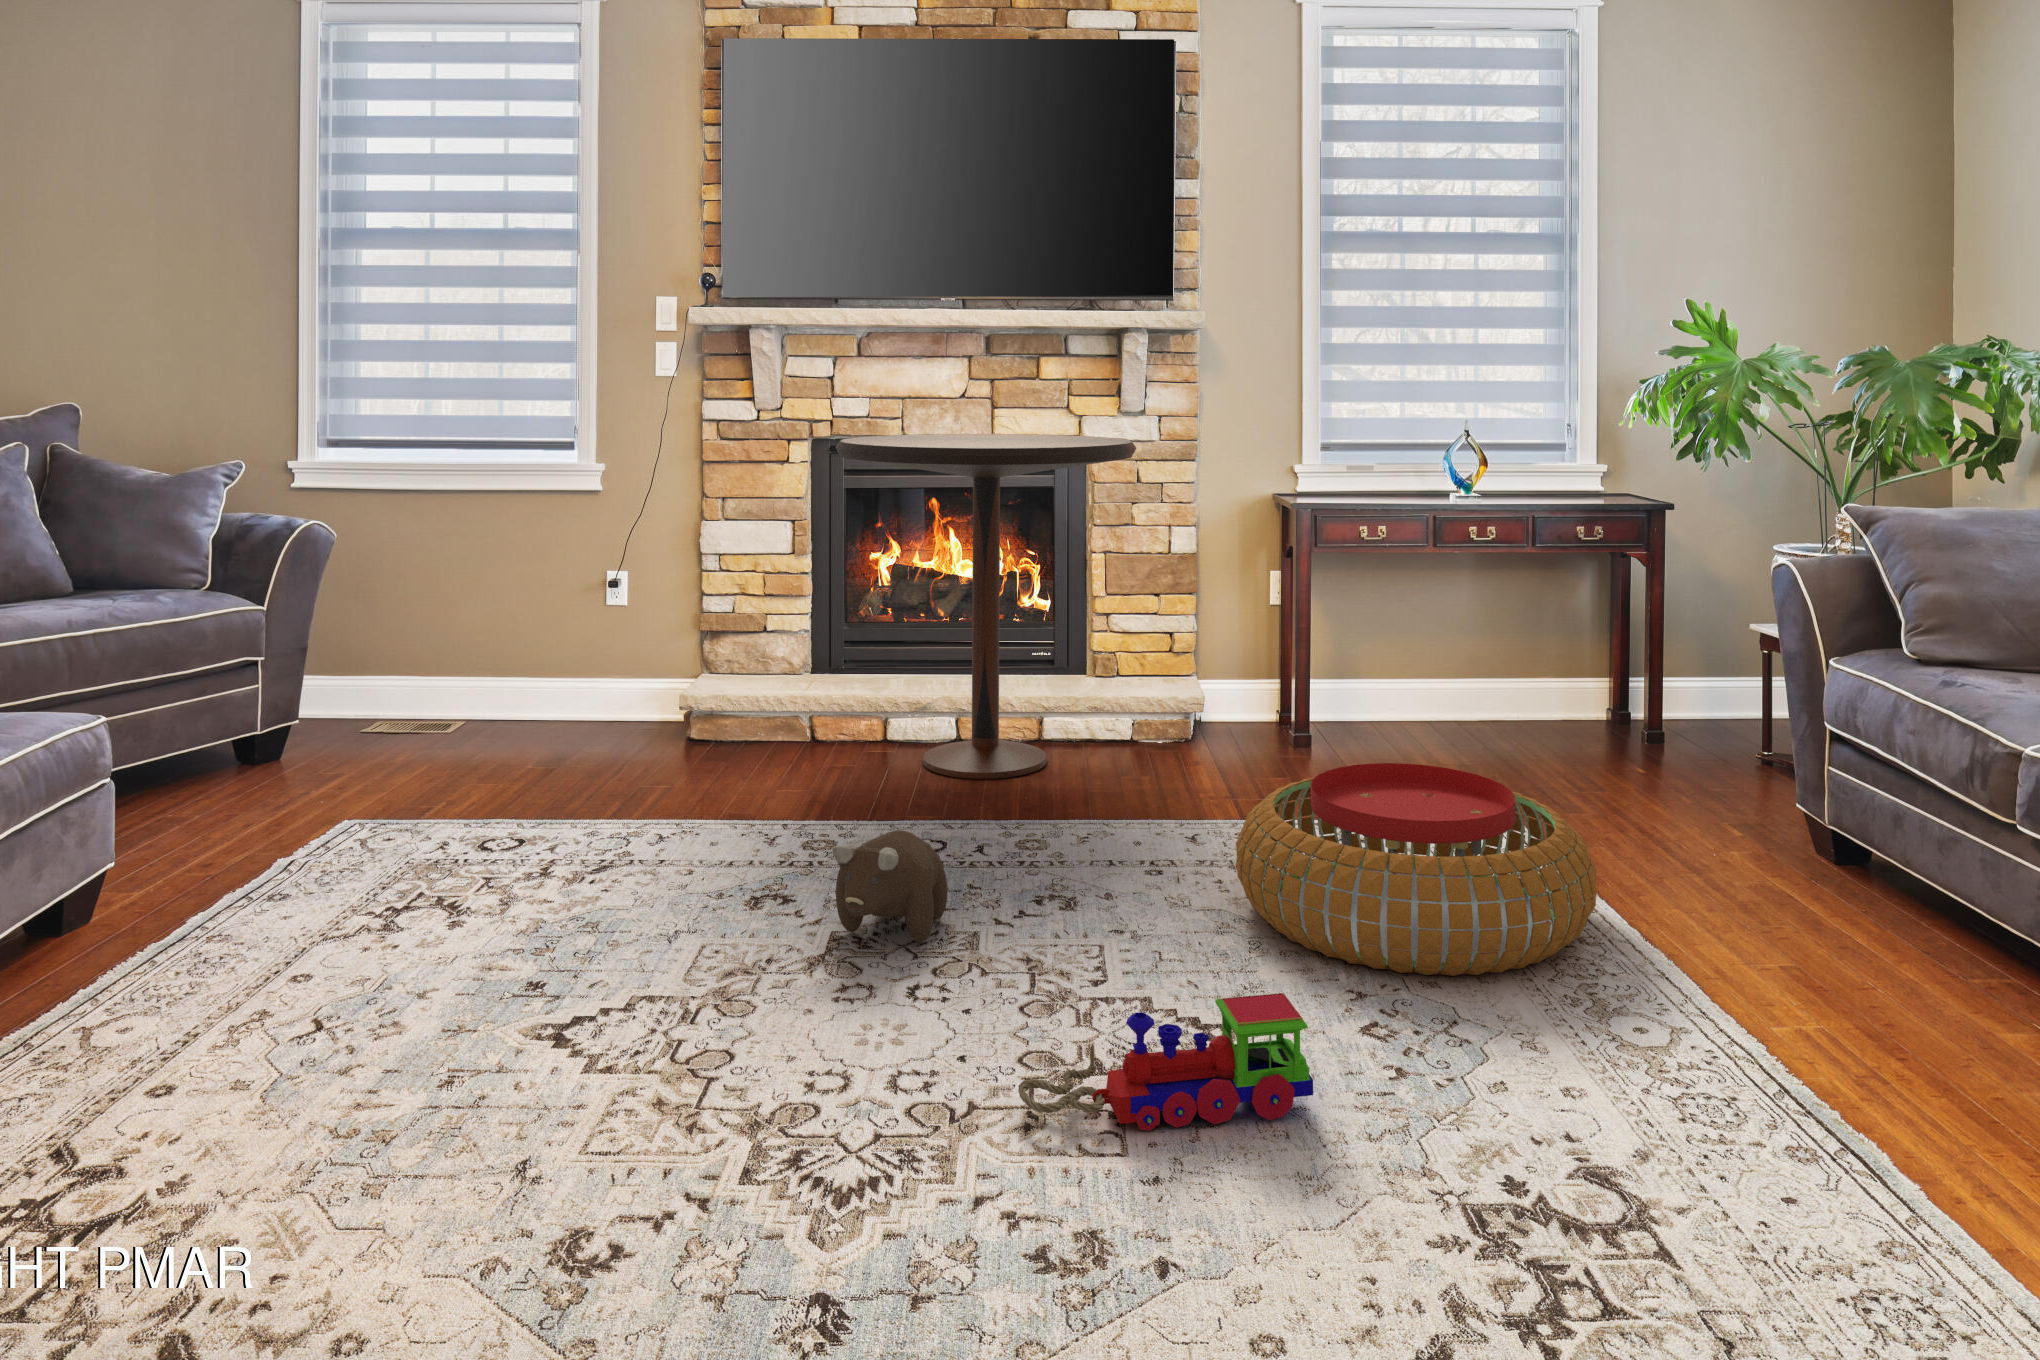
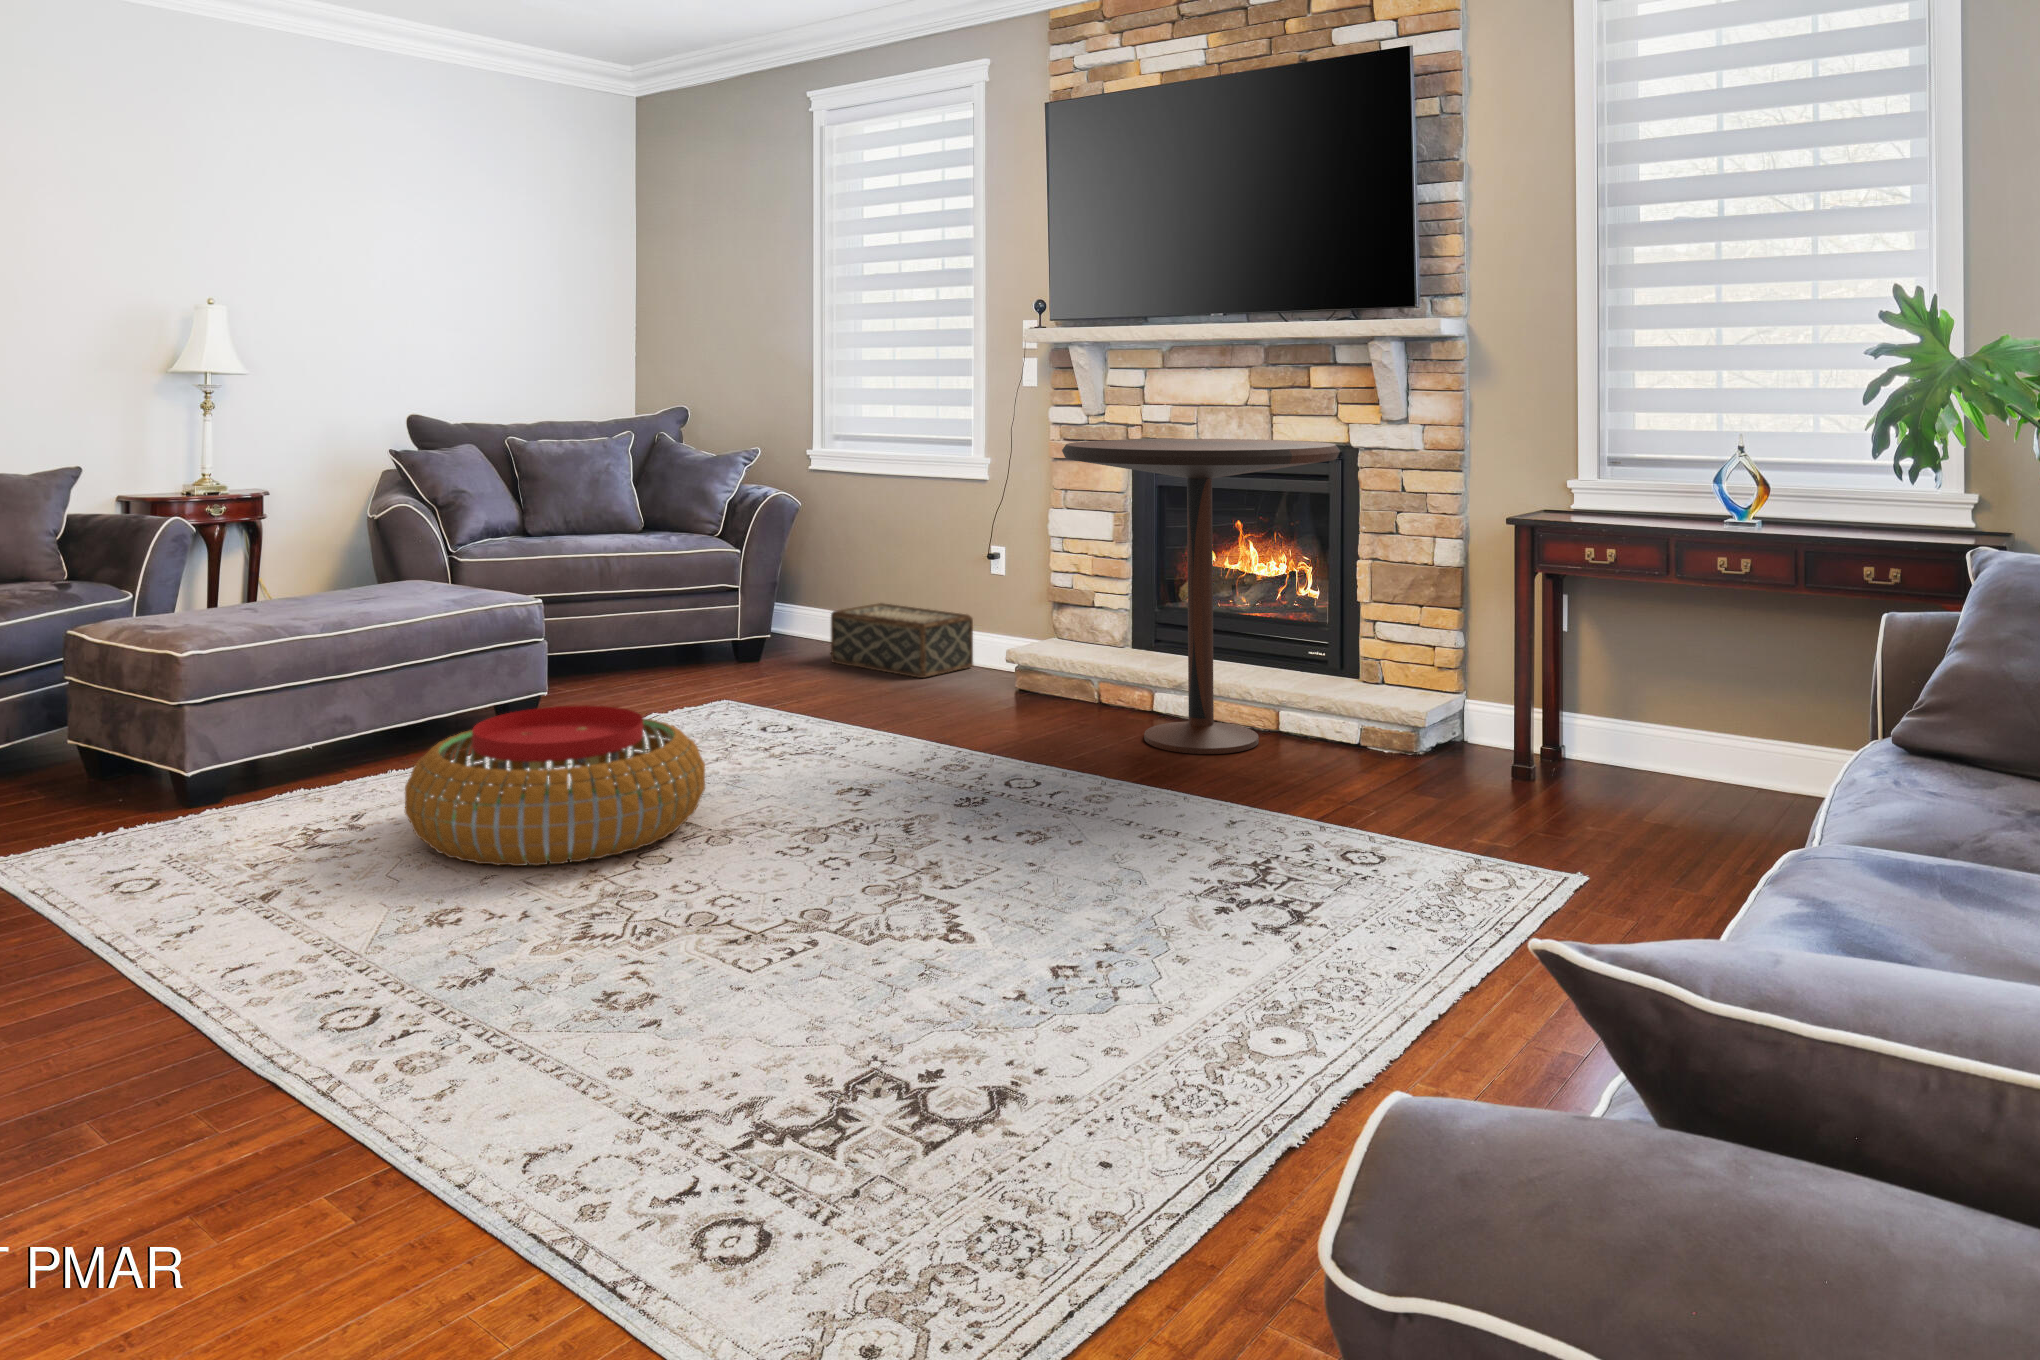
woven basket: none [383,654,584,742] -> present [831,603,973,678]
pouf: present [1236,763,1597,976] -> present [405,705,705,866]
plush toy: present [832,830,947,943] -> none [830,748,946,838]
toy train: present [1018,993,1313,1131] -> none [742,878,941,985]

